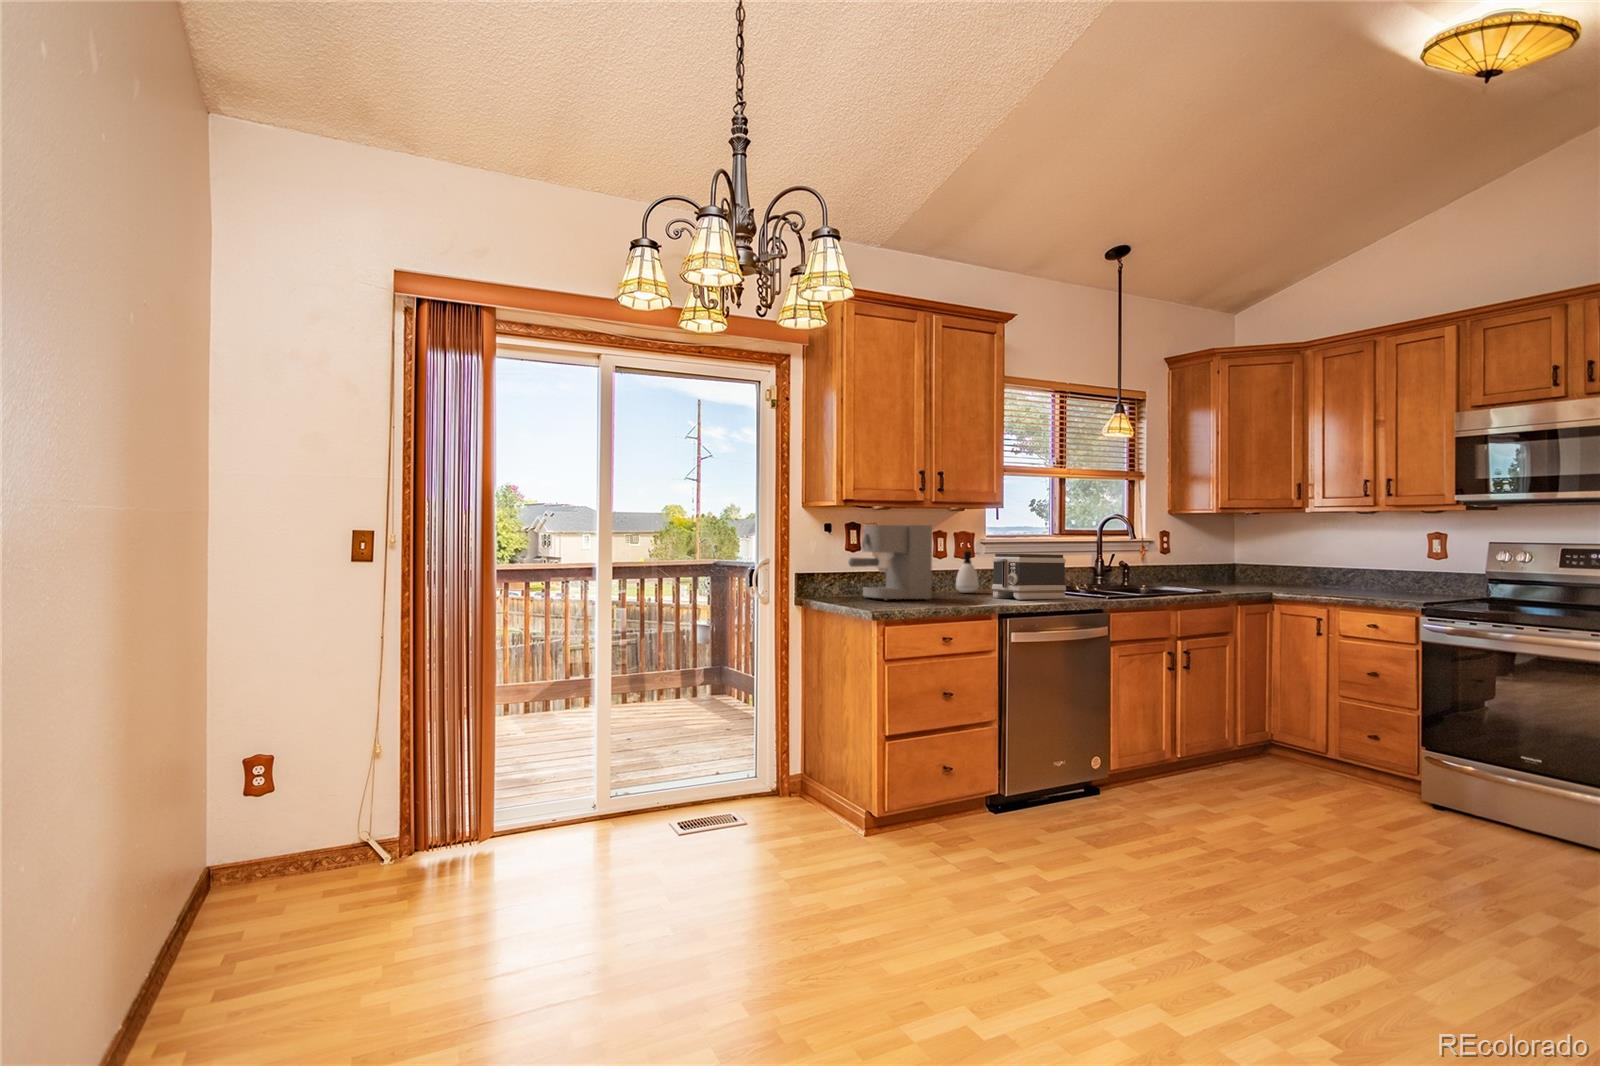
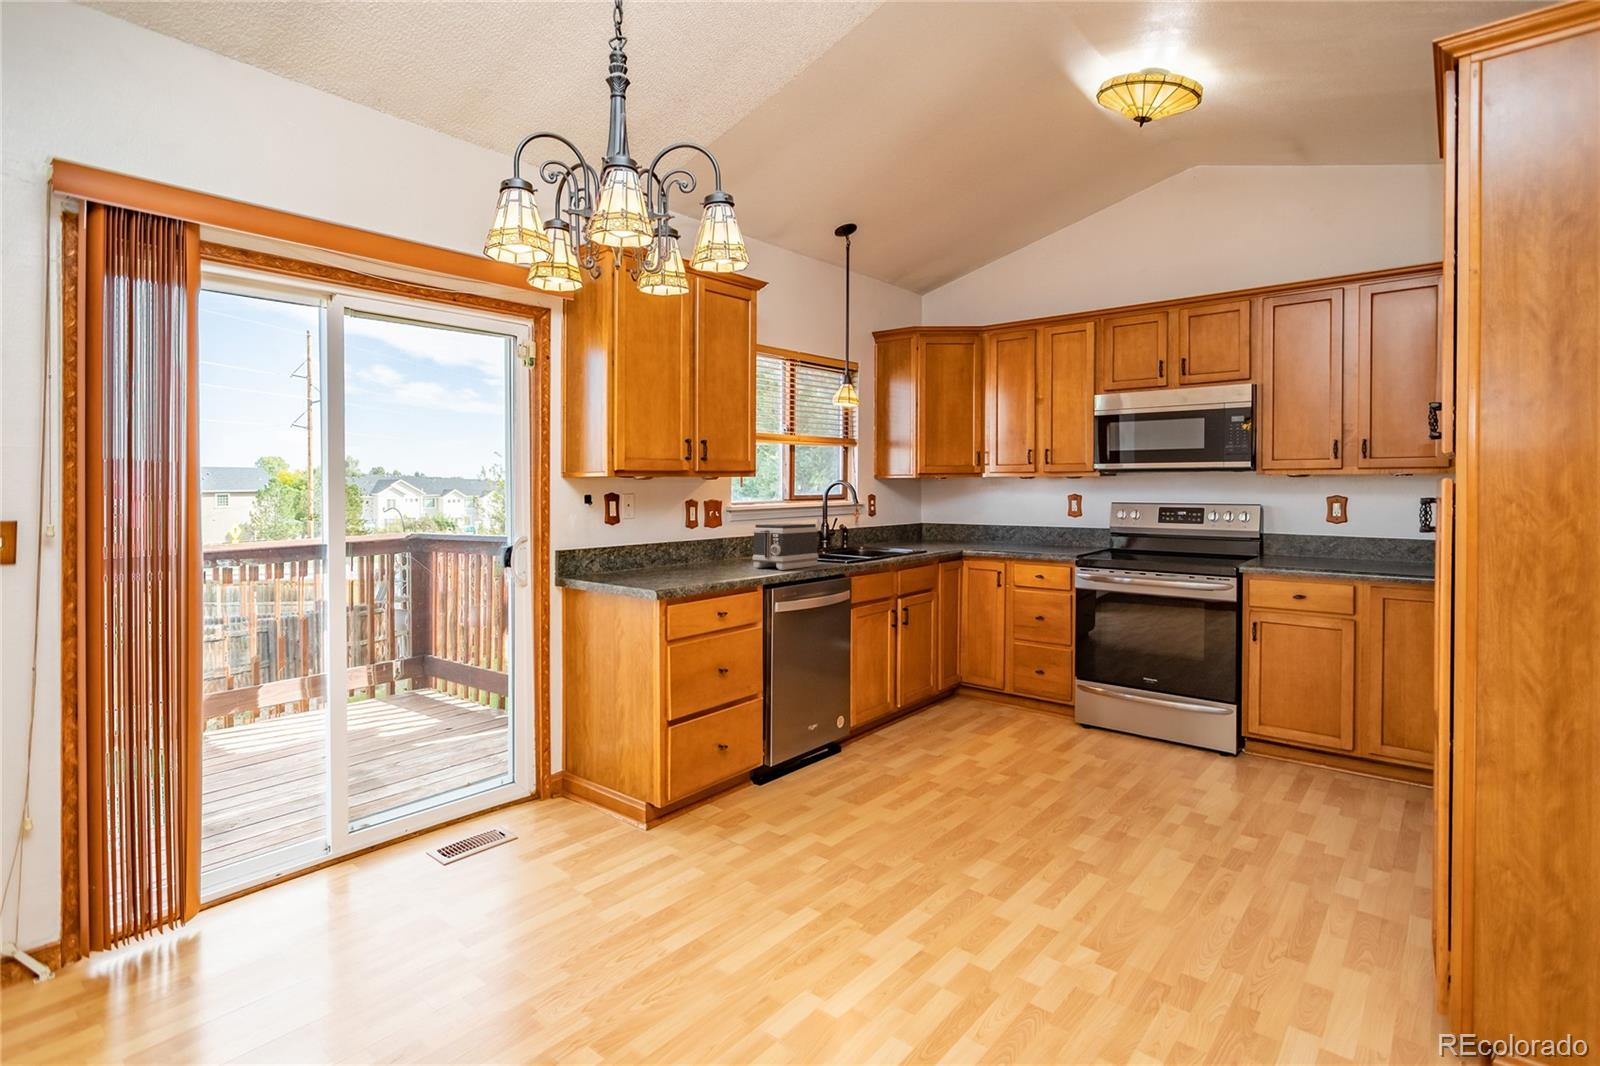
coffee maker: present [849,525,932,600] -> none [617,498,701,579]
soap dispenser: present [956,551,979,593] -> none [708,520,731,562]

